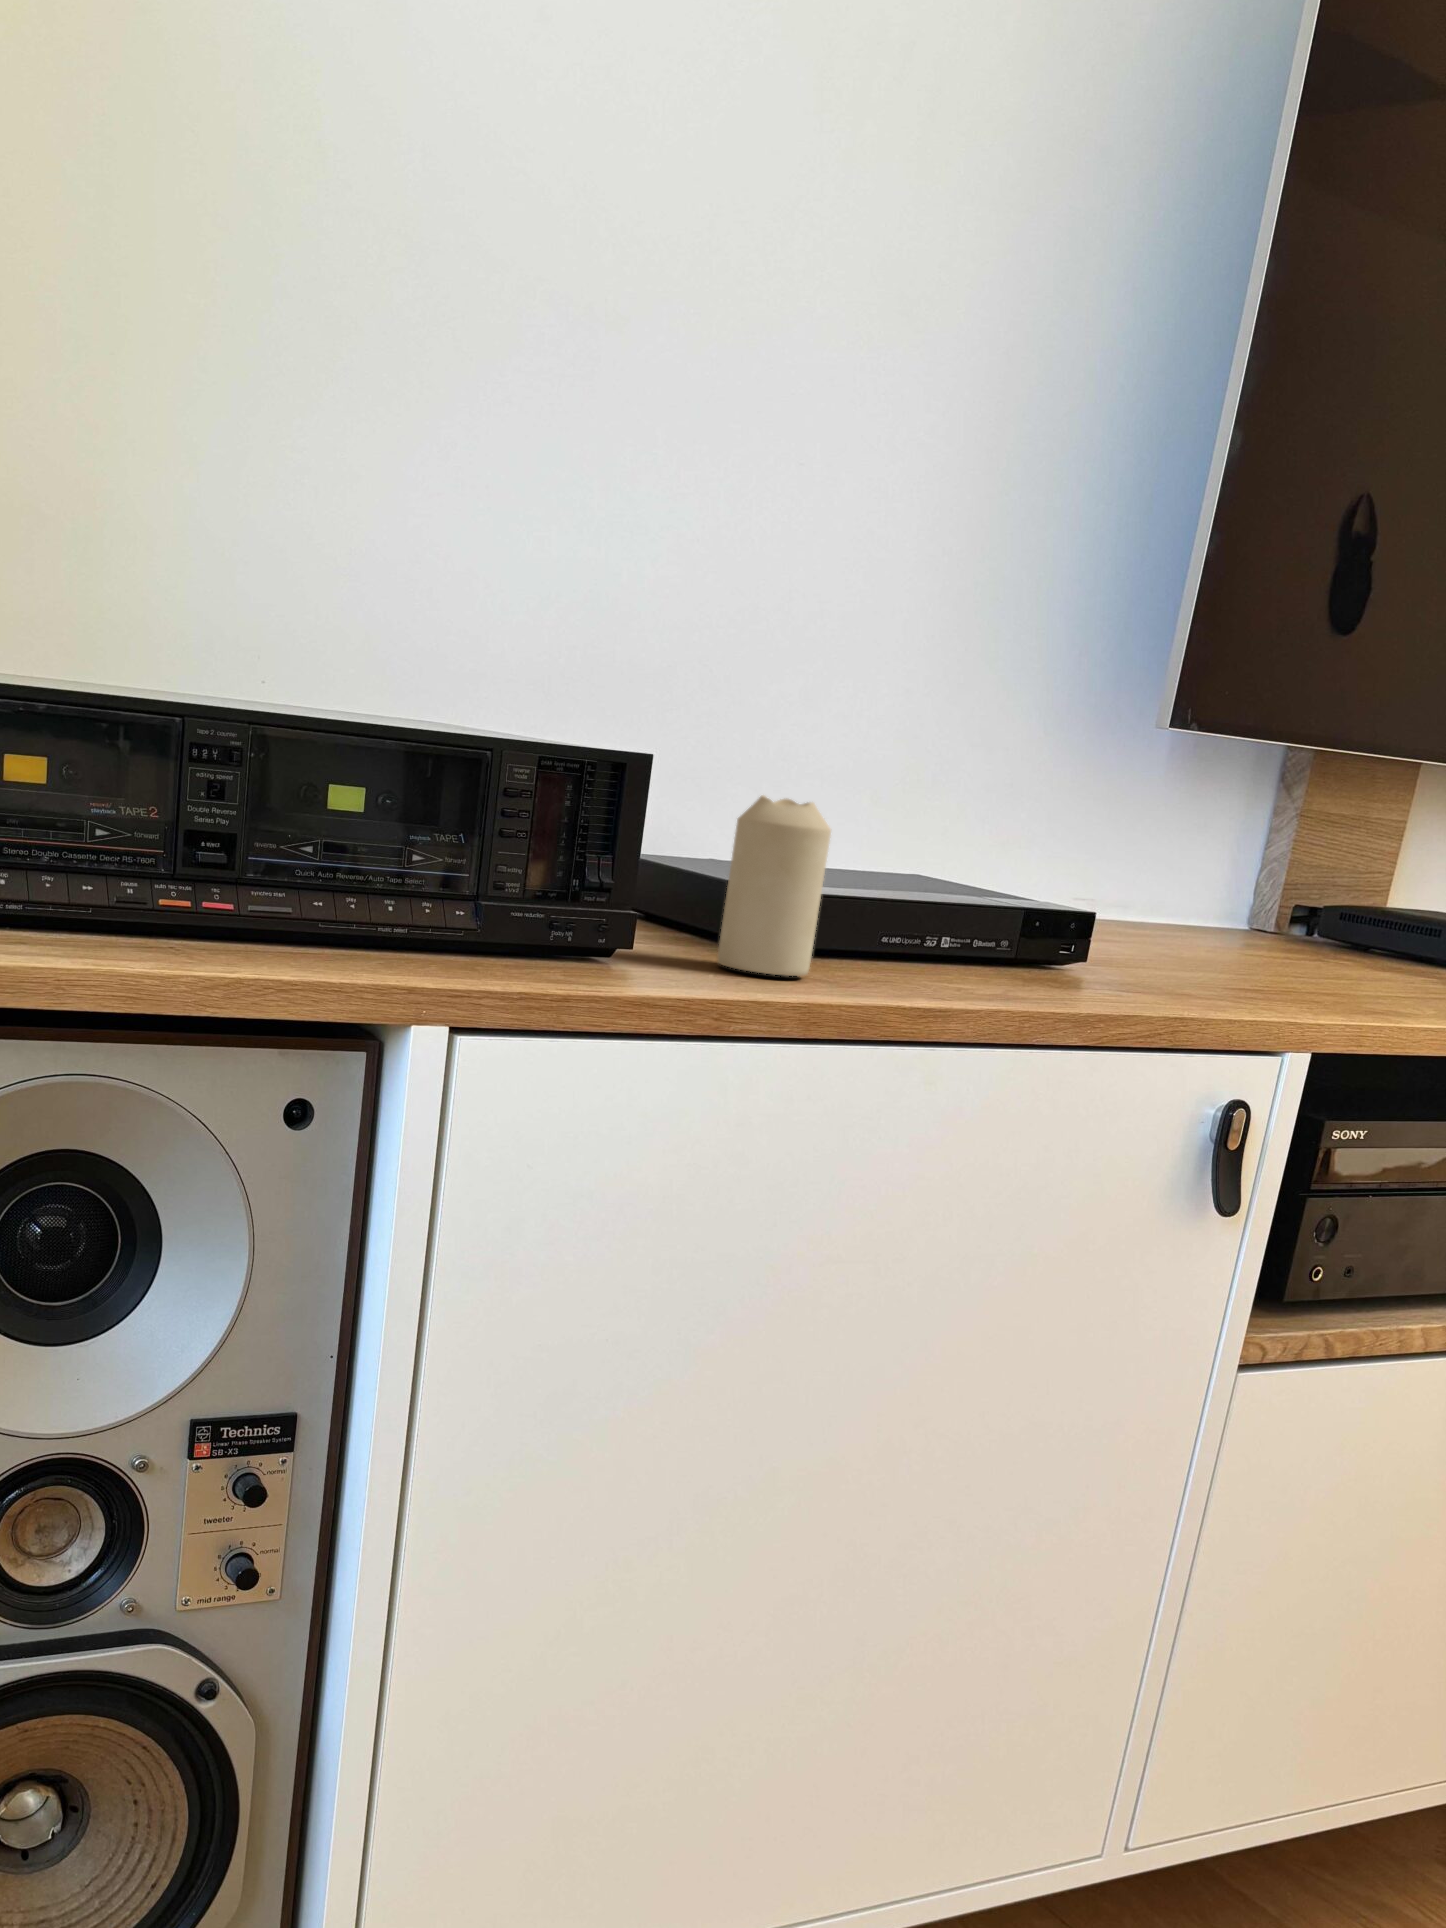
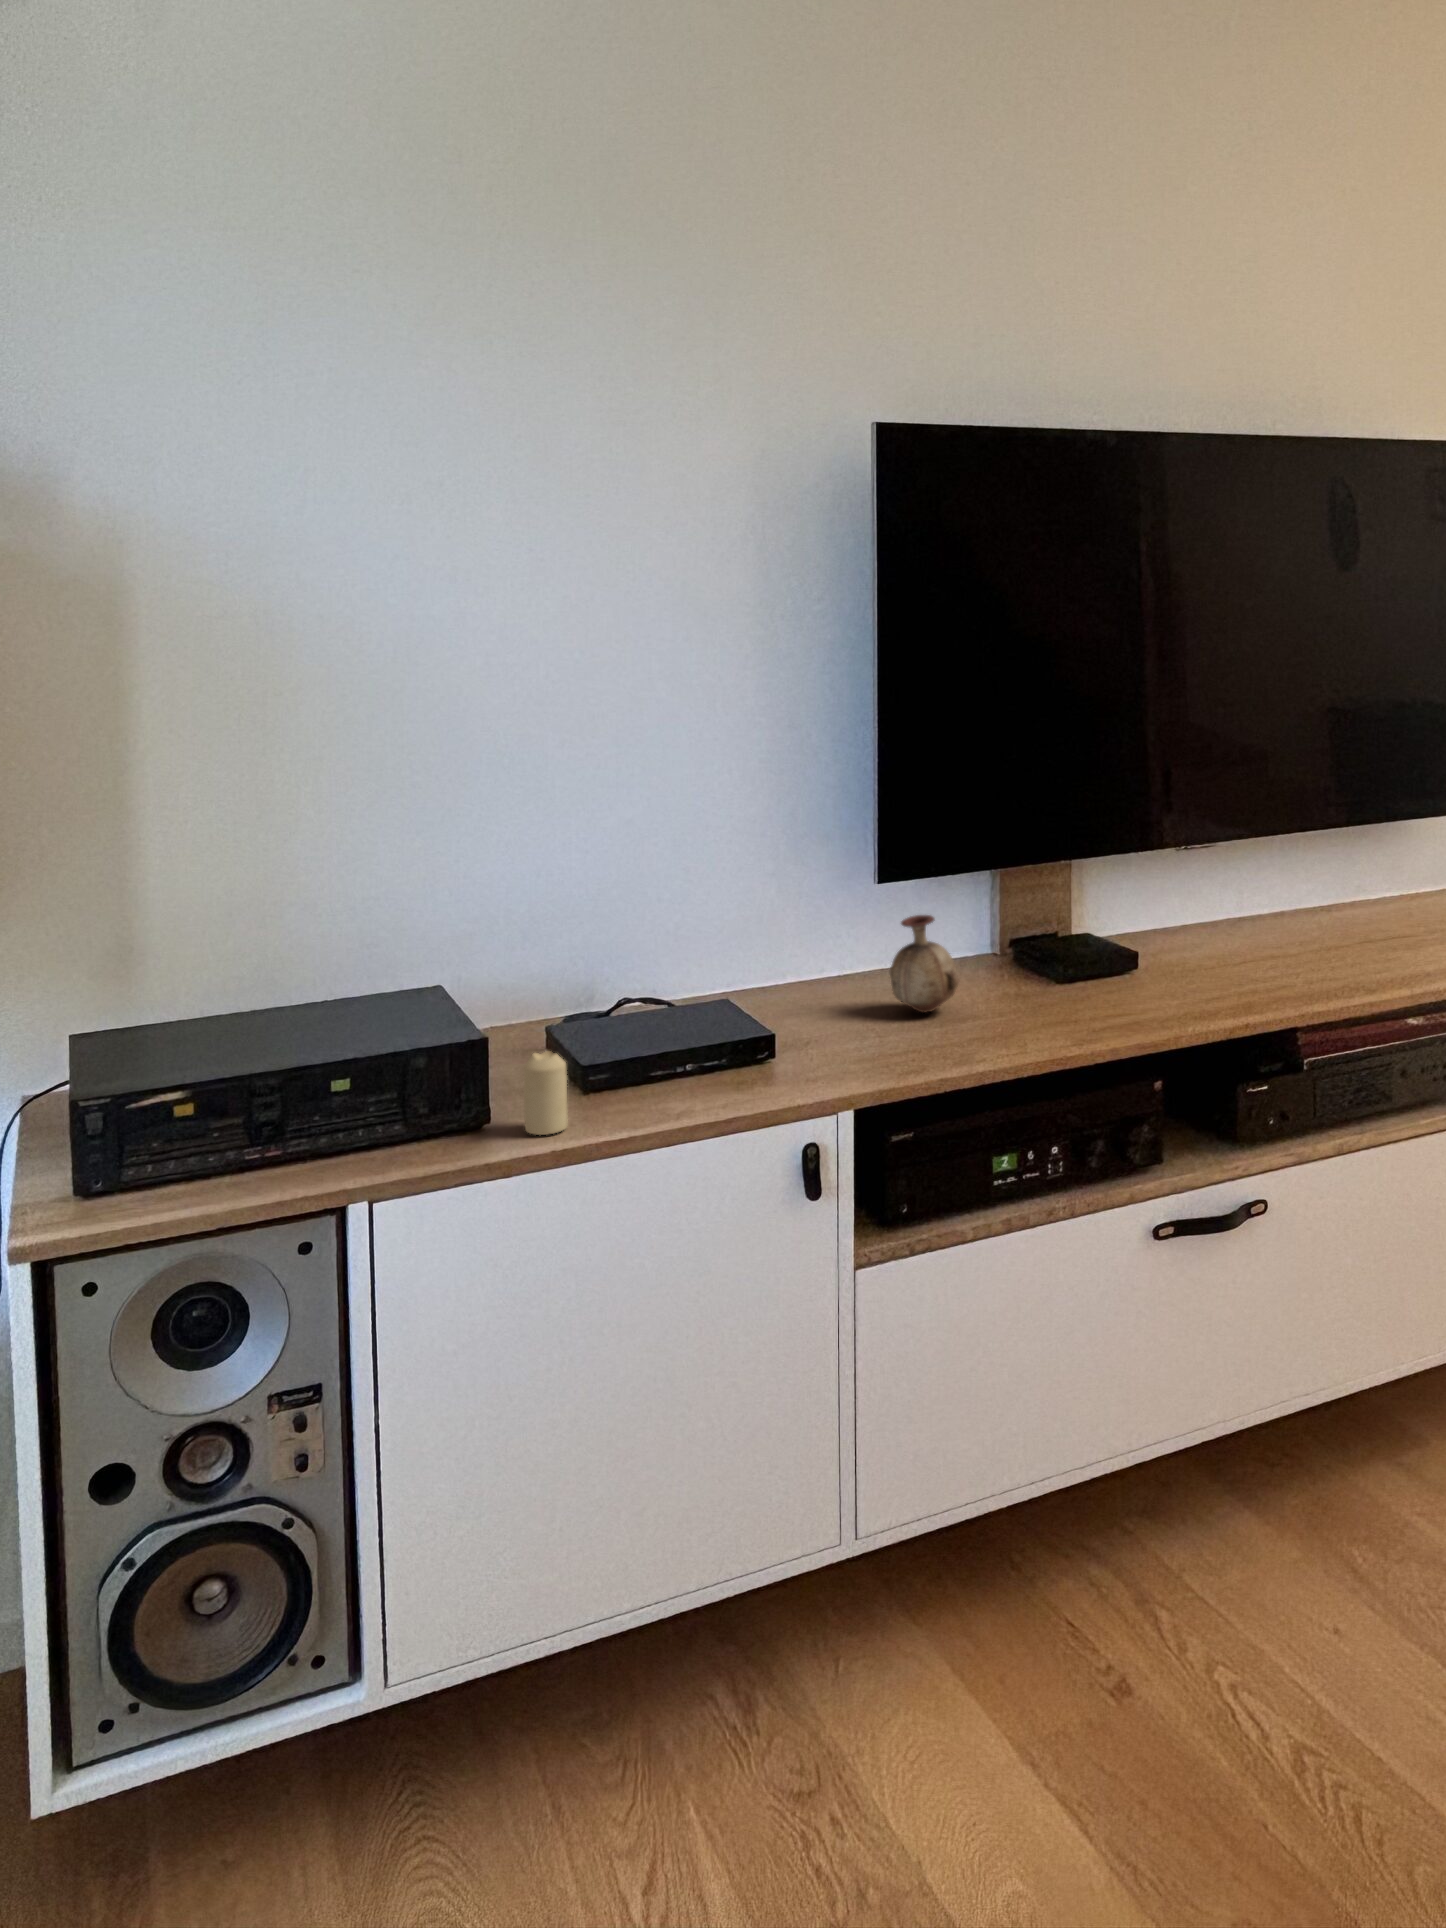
vase: none [1205,765,1366,955] -> present [890,915,958,1013]

